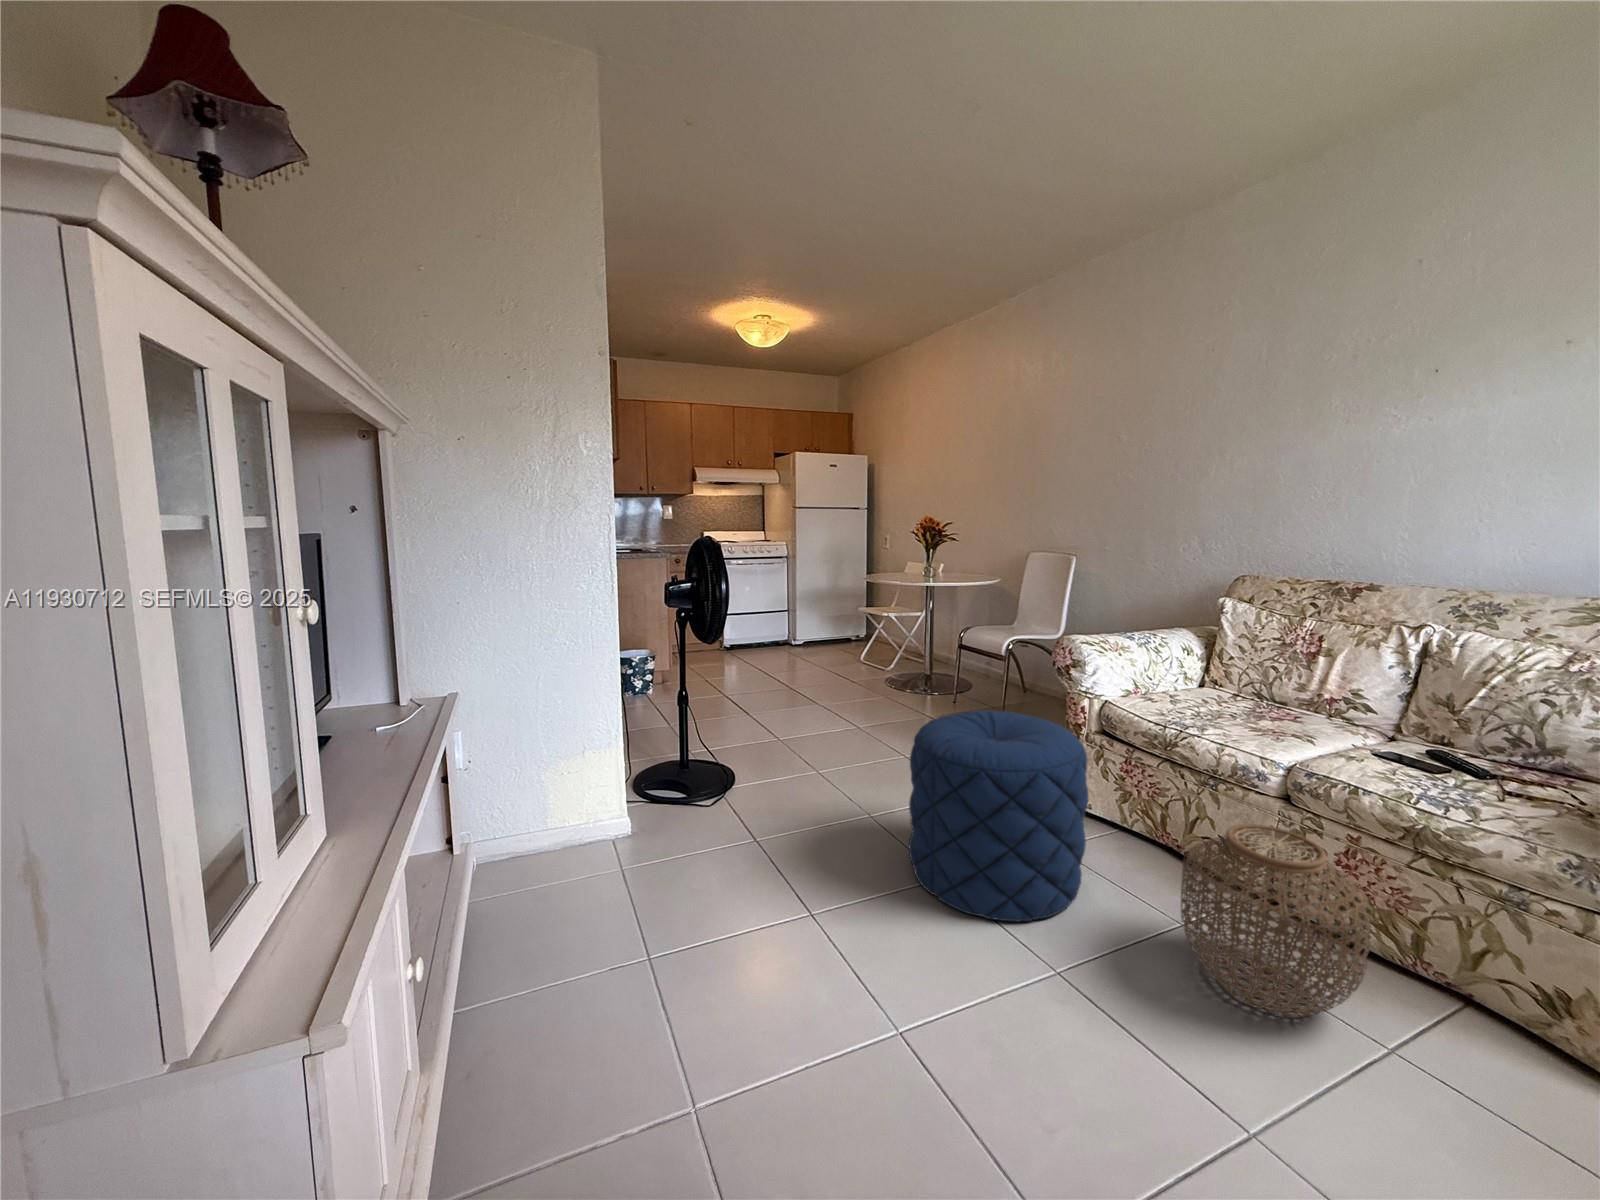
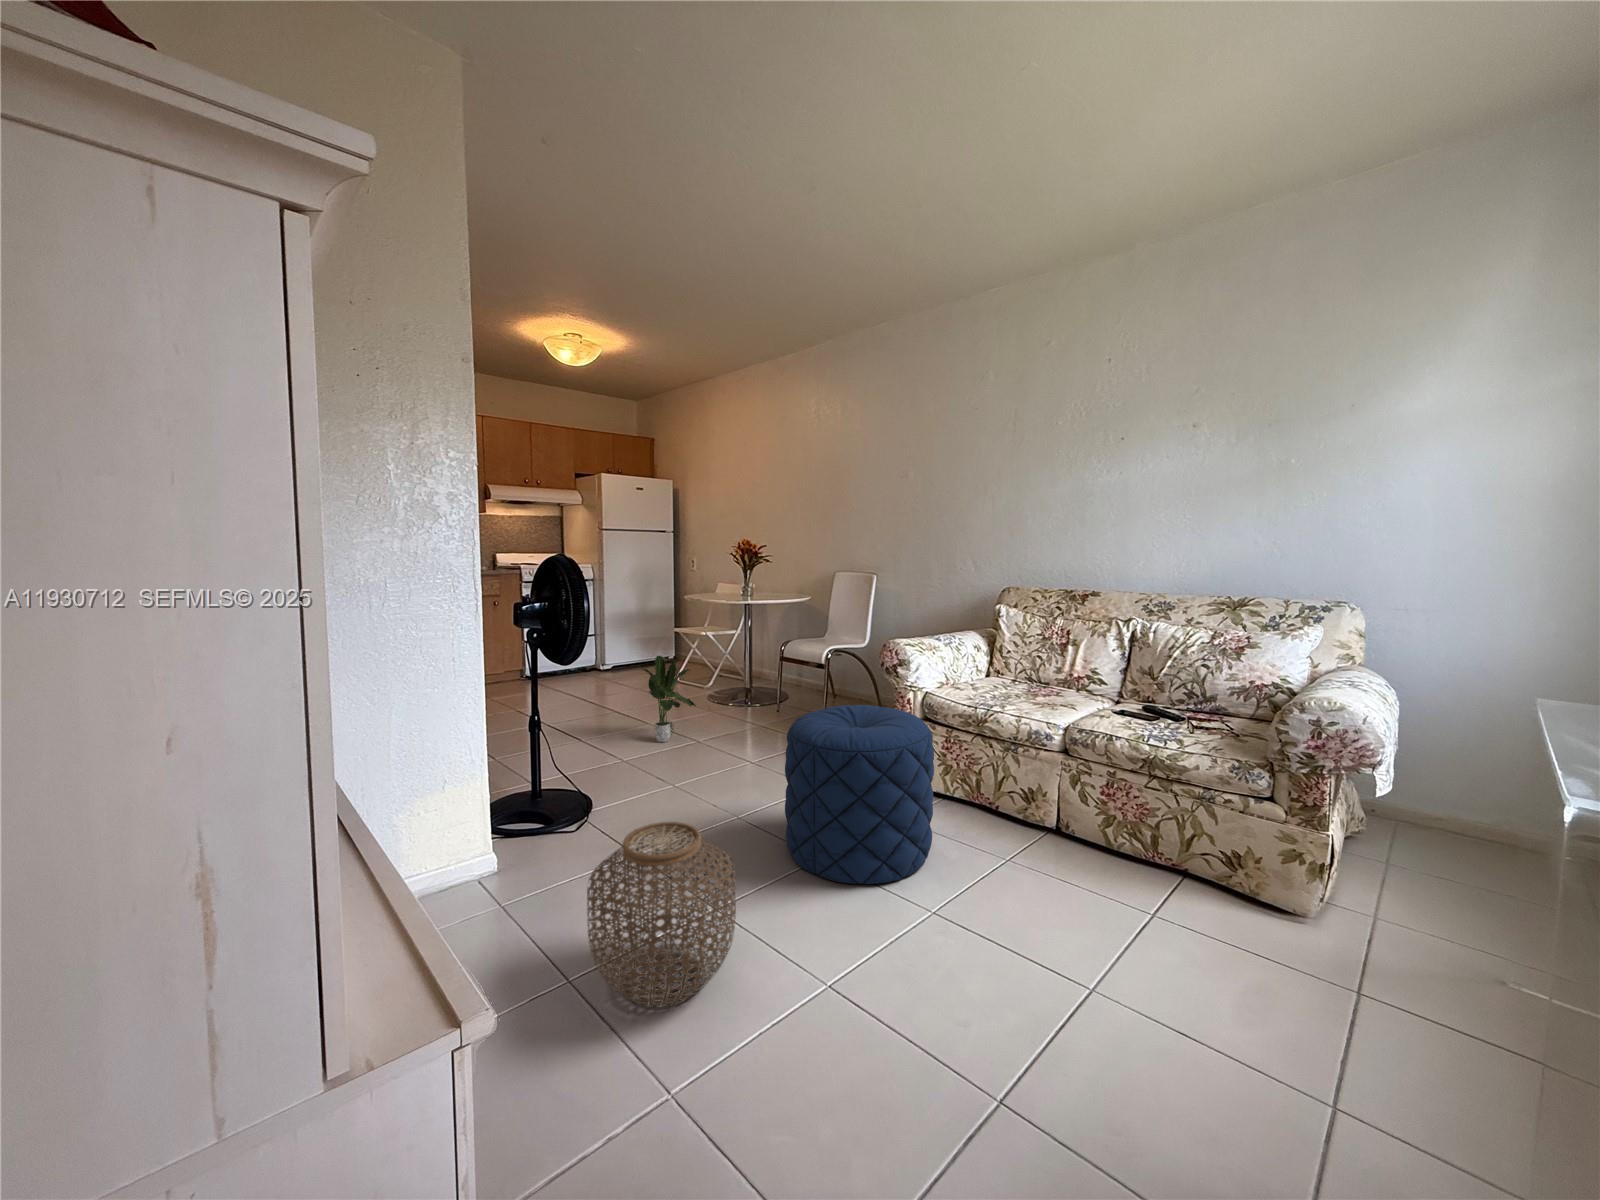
potted plant: none [801,637,858,725] -> present [639,656,696,742]
woven basket: present [1181,824,1373,1017] -> present [587,822,736,1007]

